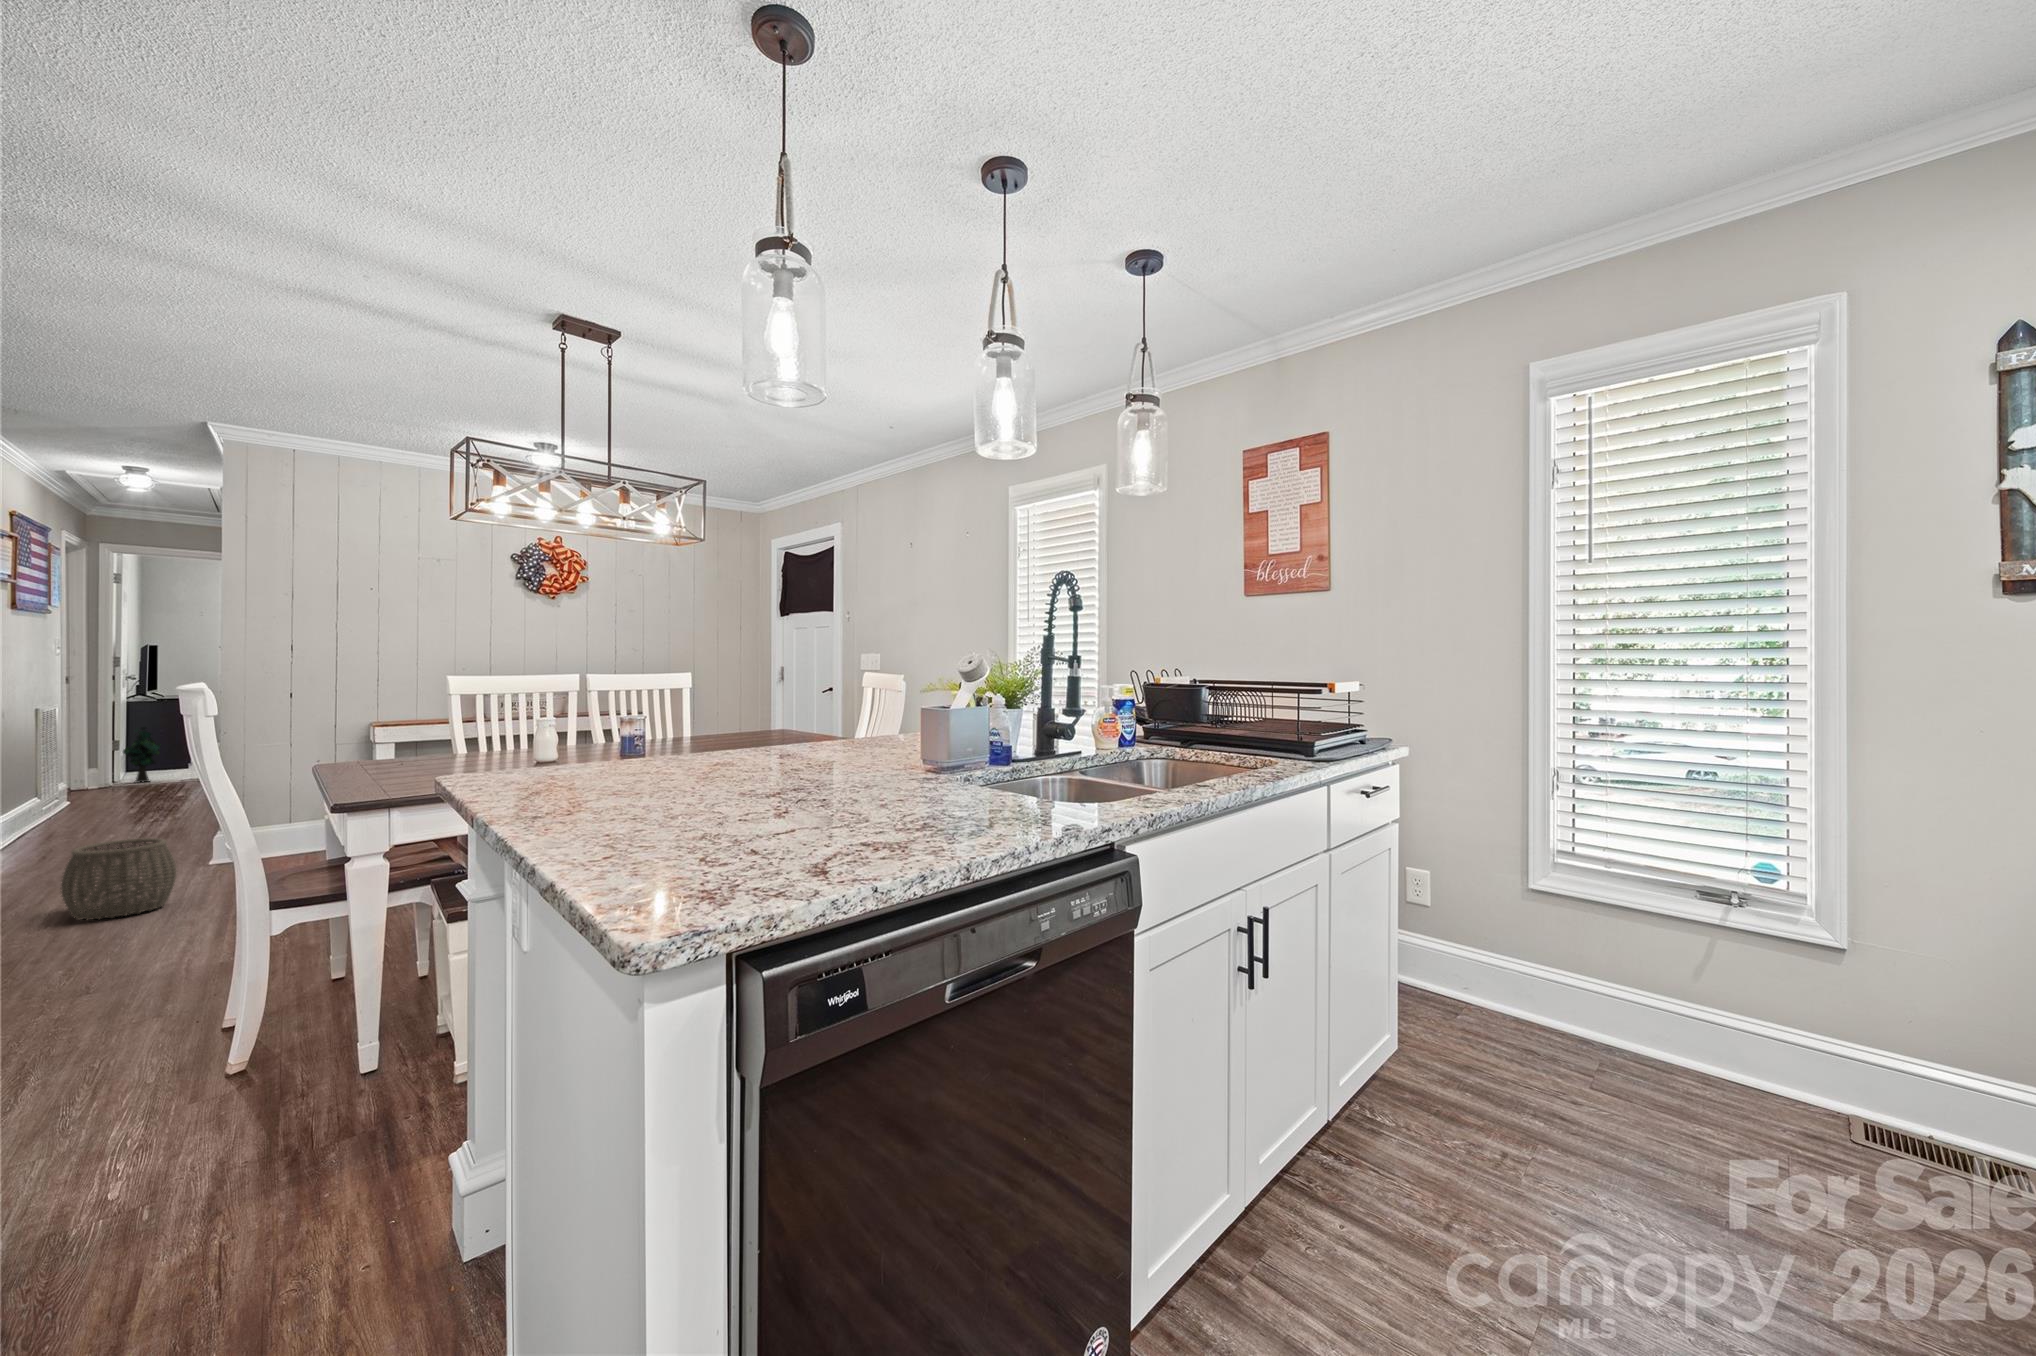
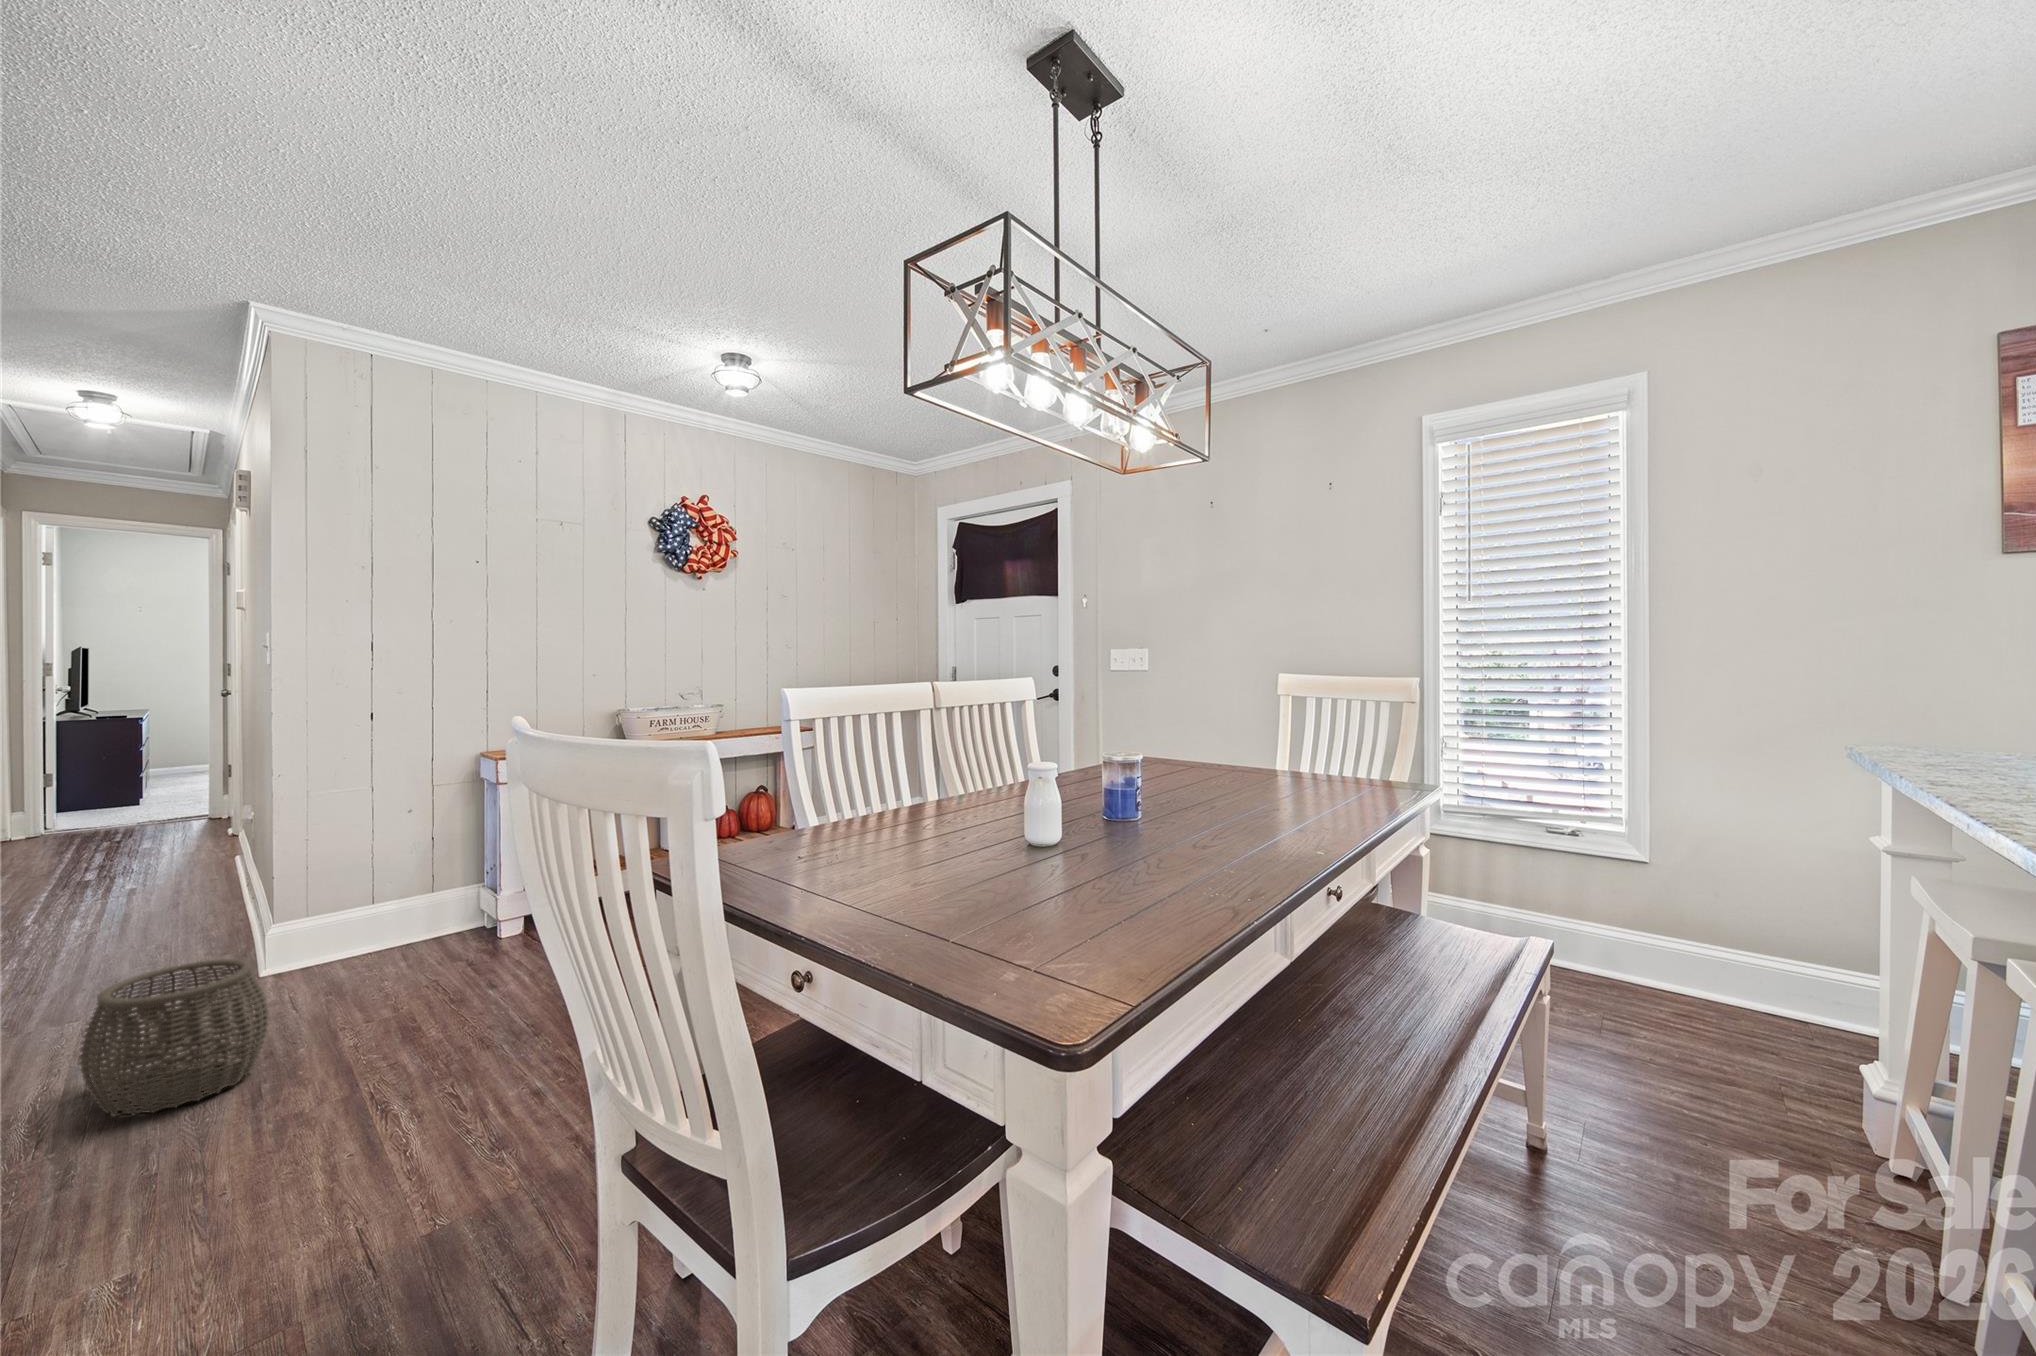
decorative plant: present [123,727,161,783] -> none [54,753,108,827]

